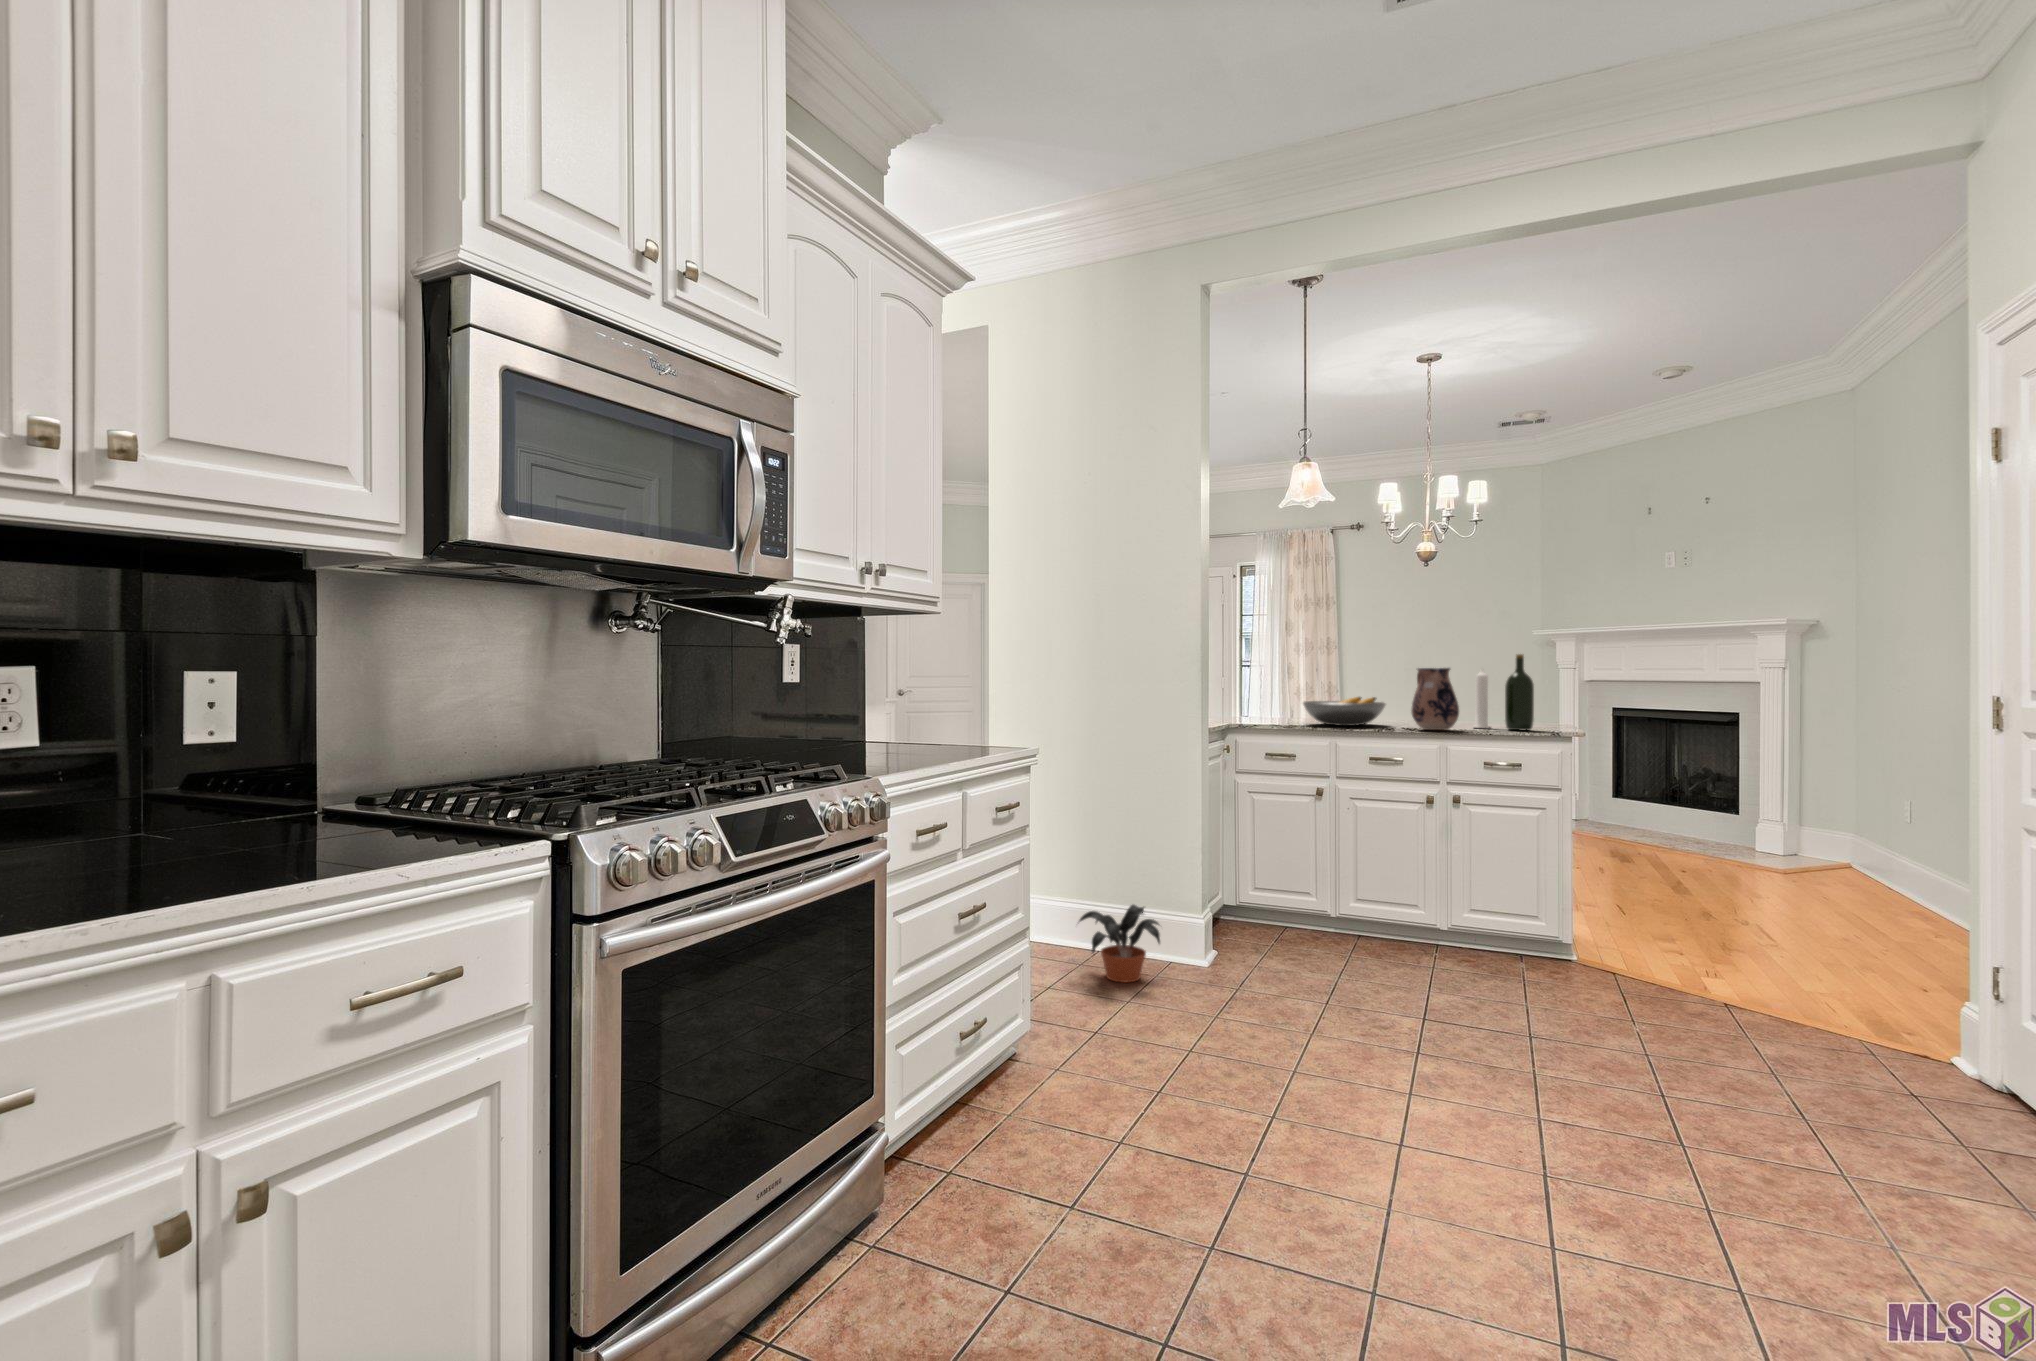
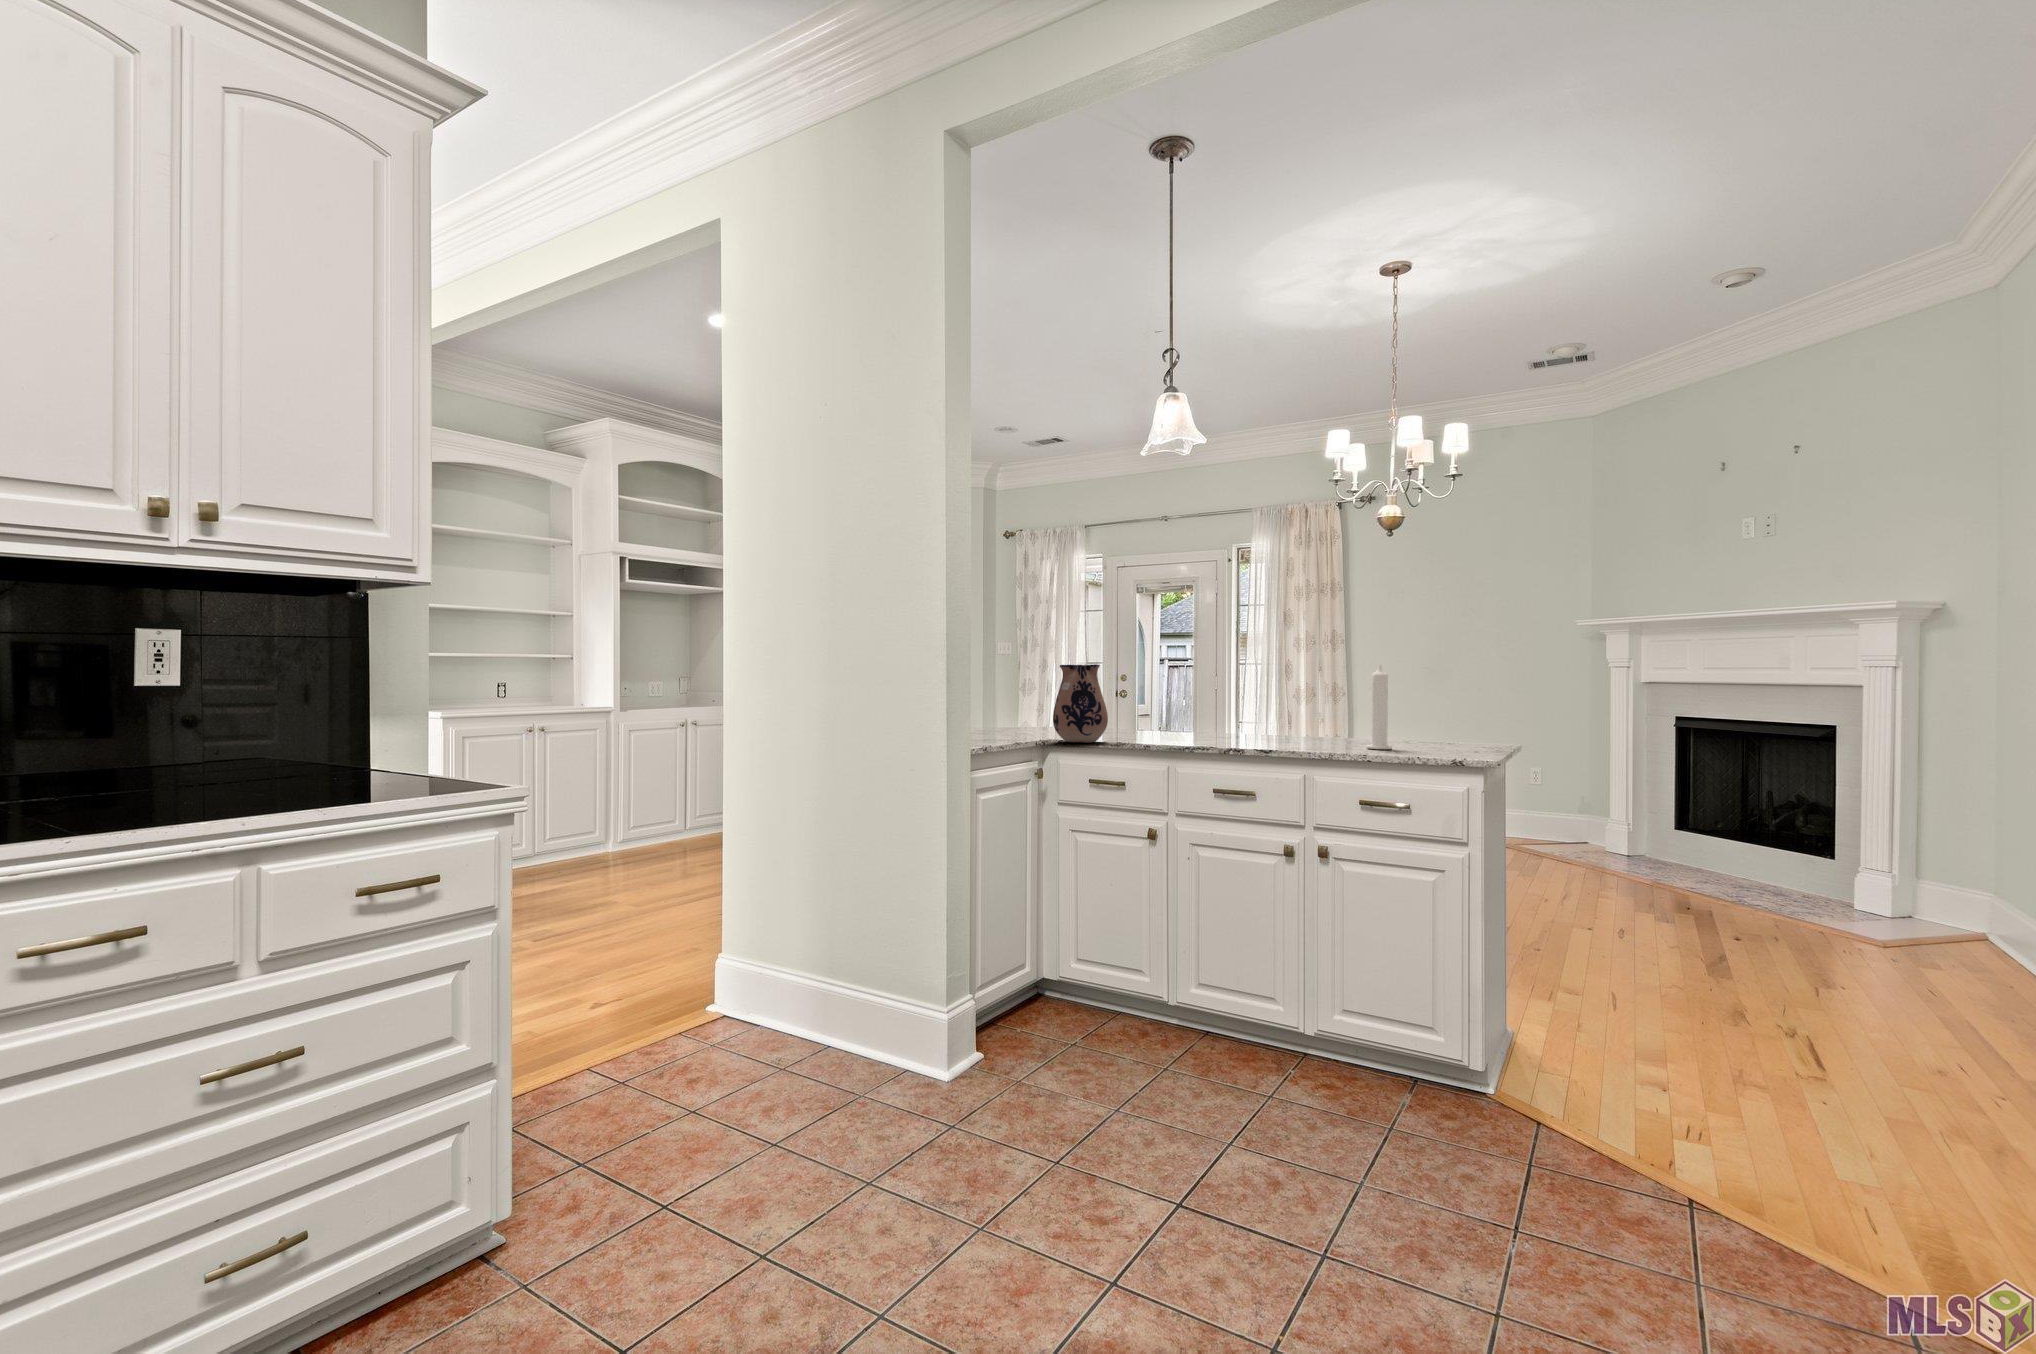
wine bottle: present [1505,654,1534,731] -> none [1404,645,1444,754]
ceramic pitcher: present [1411,668,1459,730] -> present [1053,664,1108,743]
fruit bowl: present [1303,697,1385,726] -> none [1152,703,1260,741]
potted plant: present [1079,905,1160,983] -> none [764,984,884,1098]

